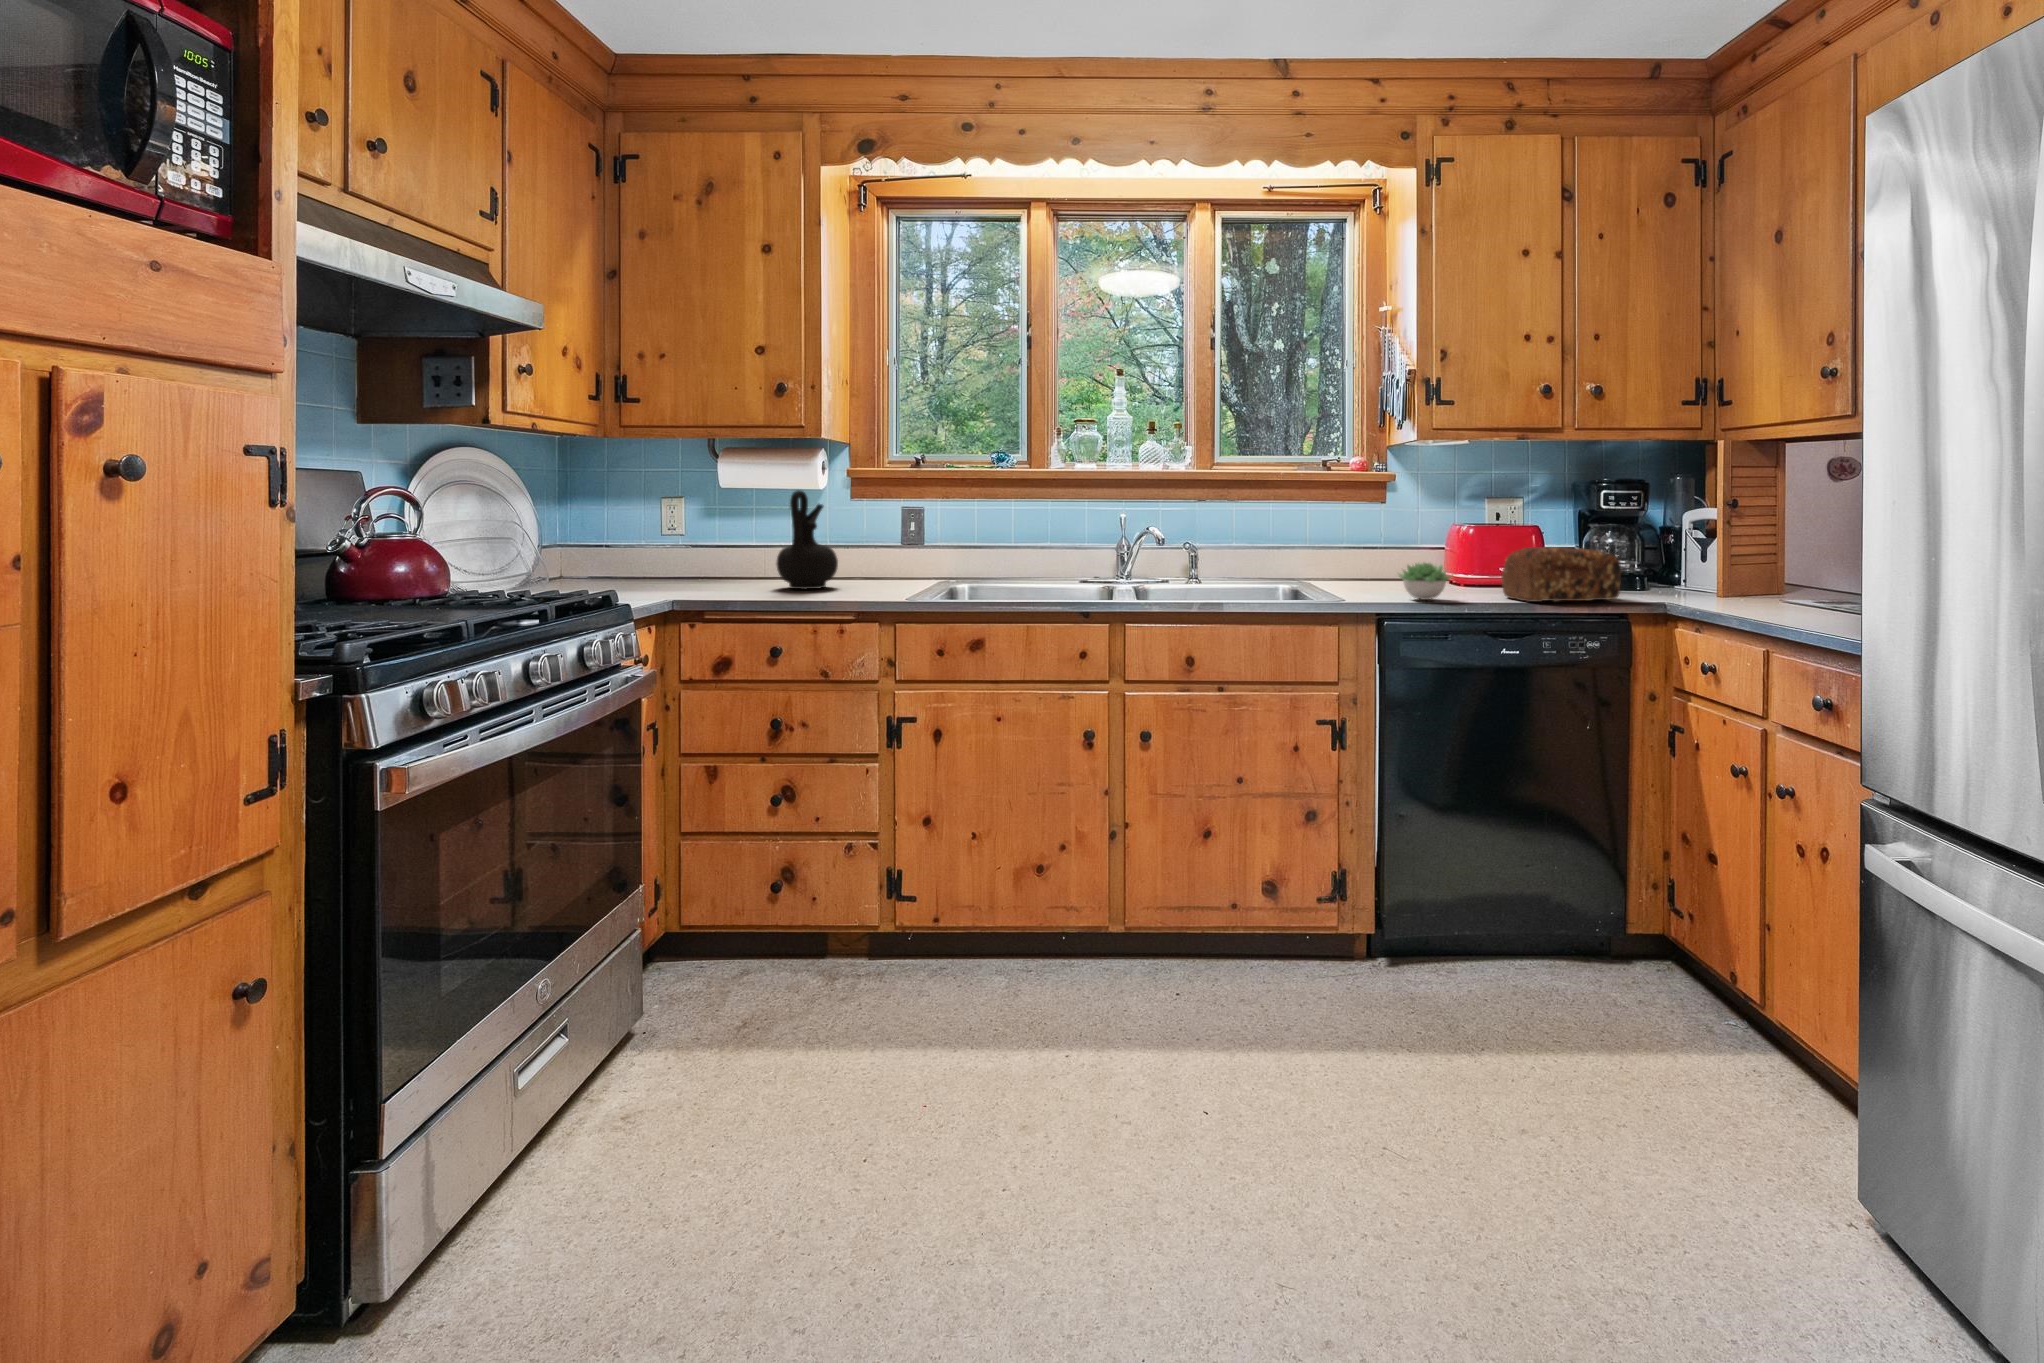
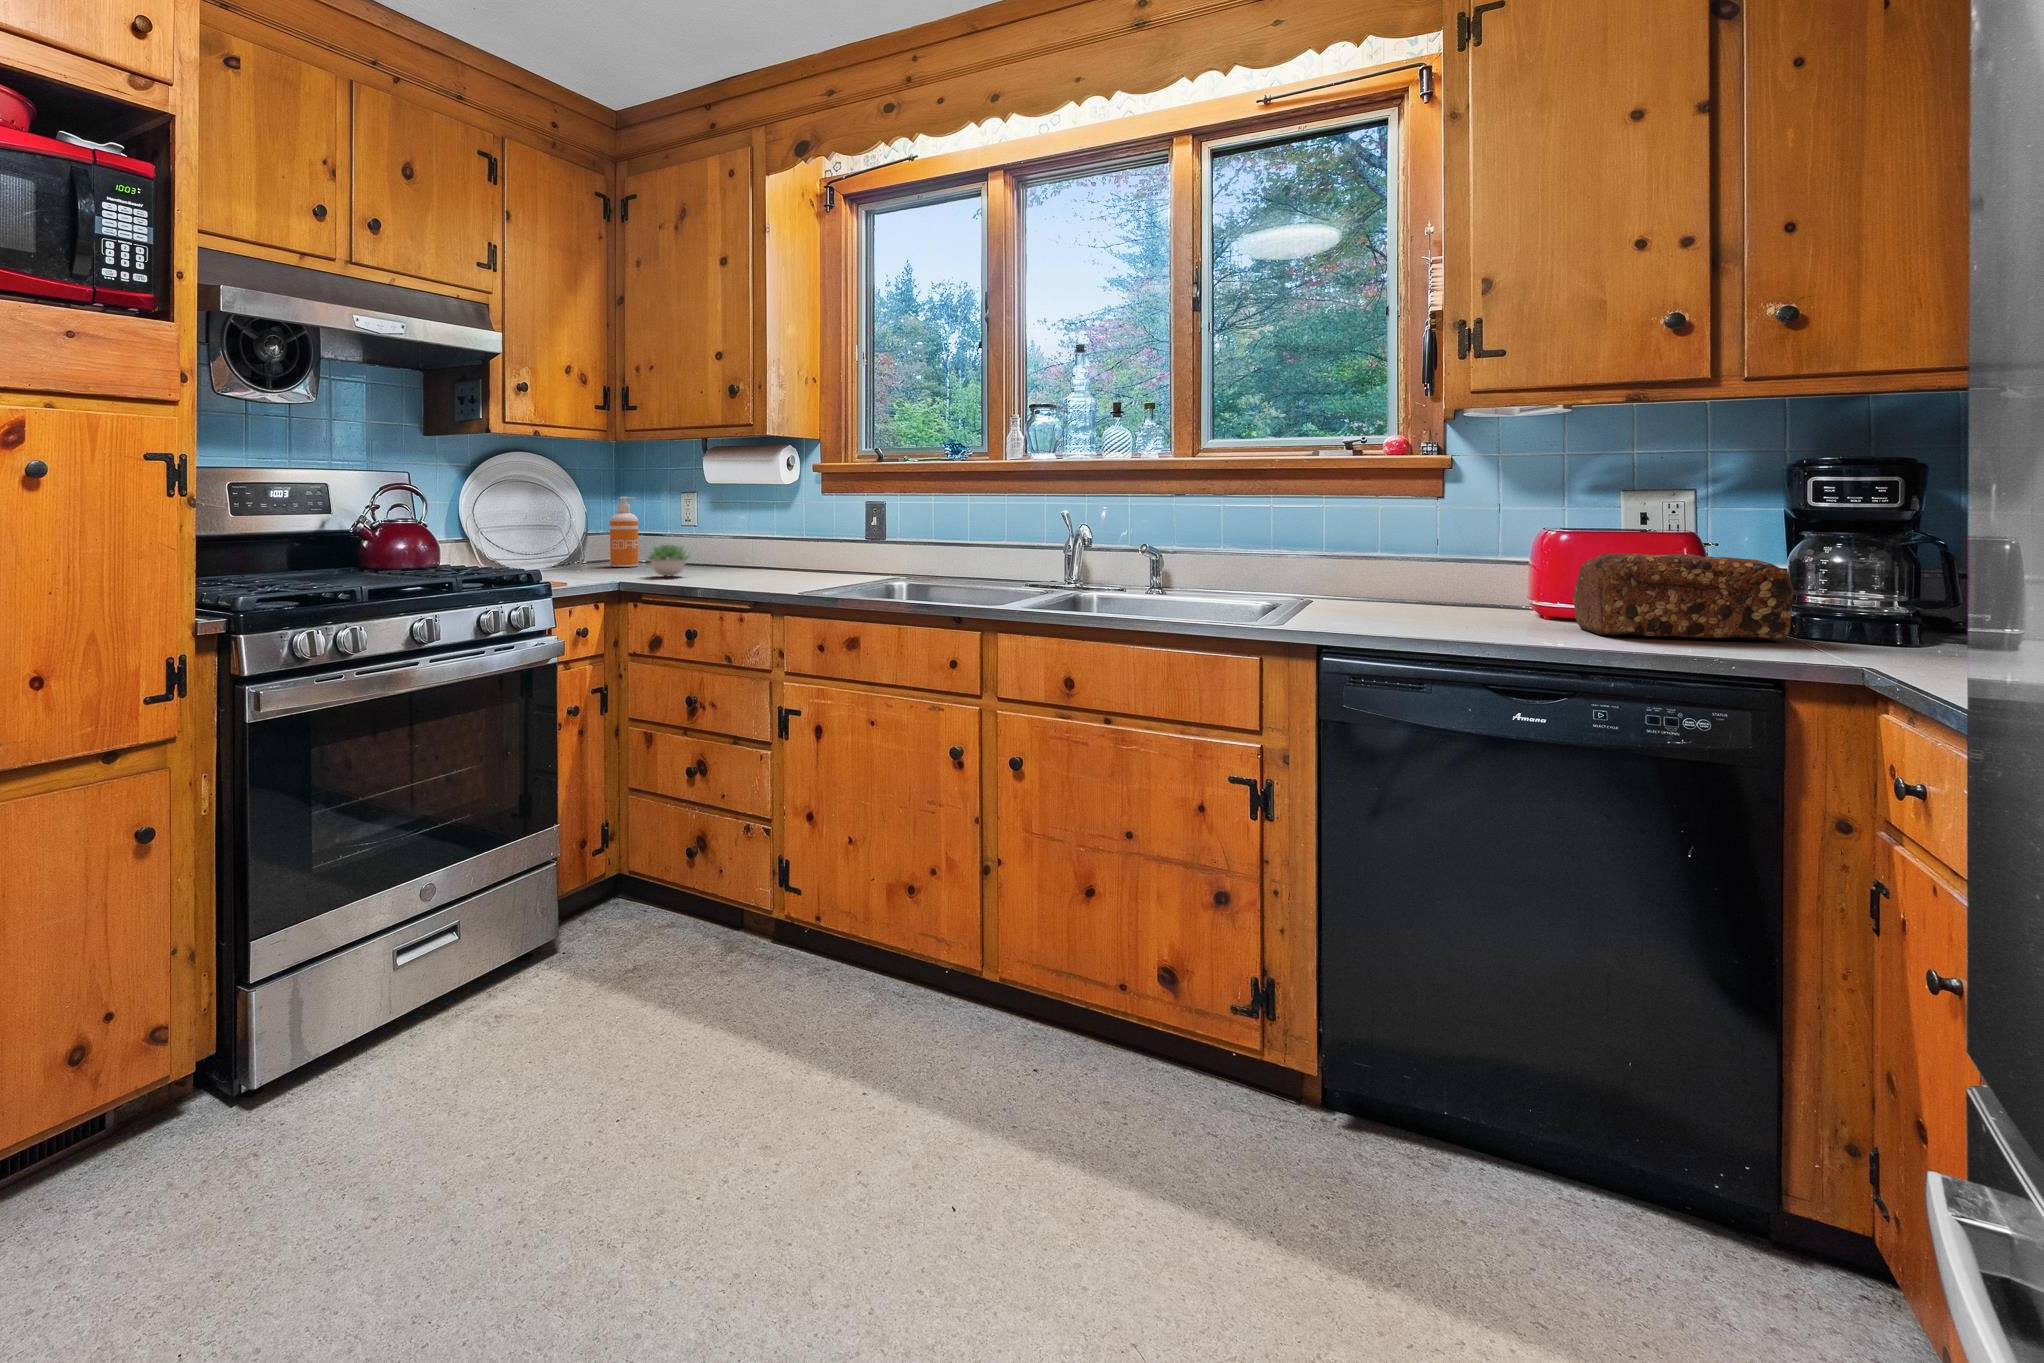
ceramic jug: present [777,490,838,589] -> none [716,488,772,584]
soap dispenser: none [583,496,619,575] -> present [610,497,638,567]
succulent plant: present [1399,562,1451,600] -> present [647,544,689,576]

